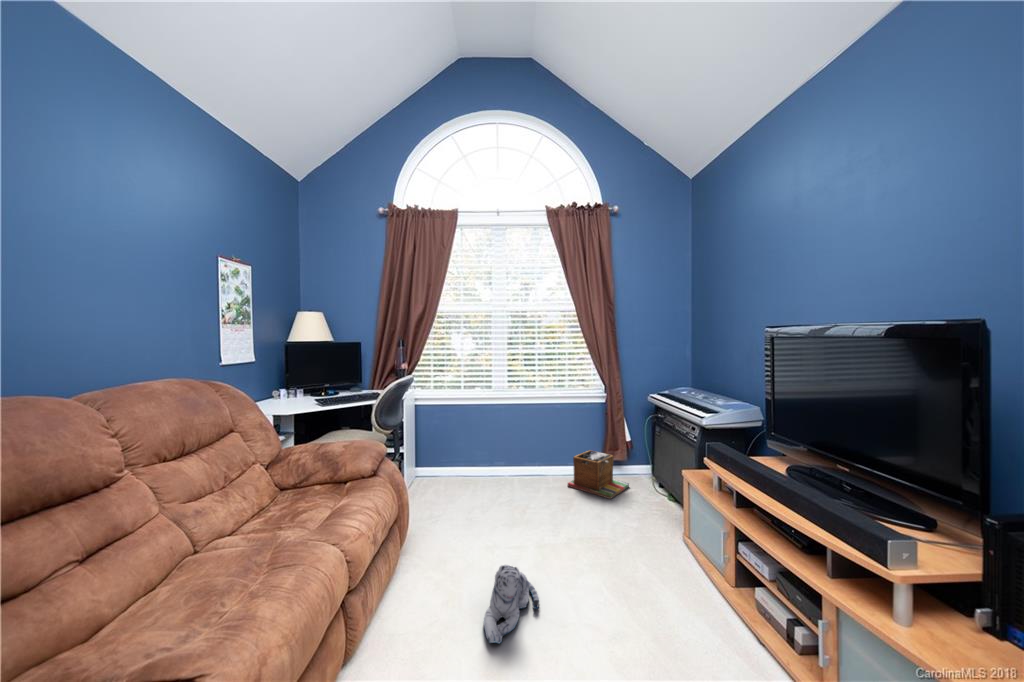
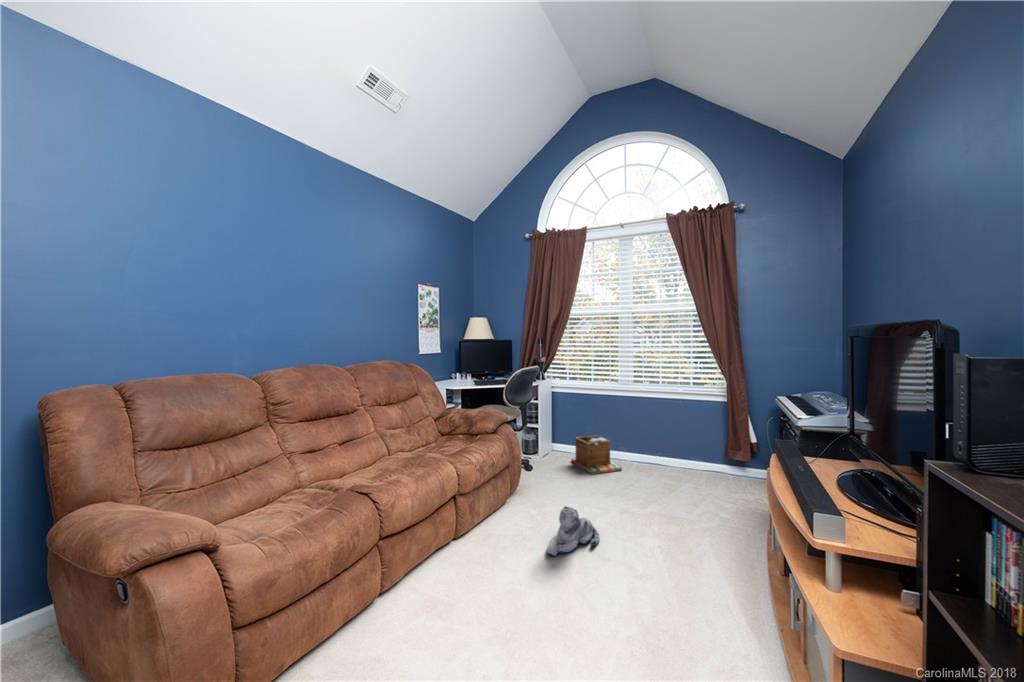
laundry basket: present [567,450,629,499] -> present [571,435,622,474]

